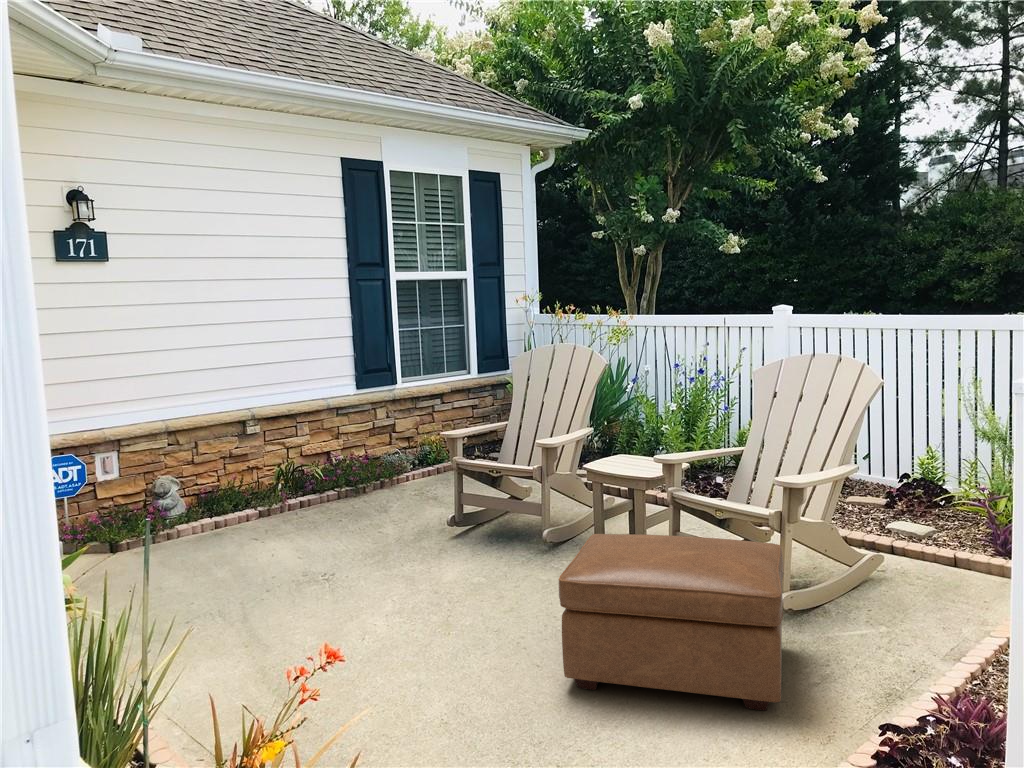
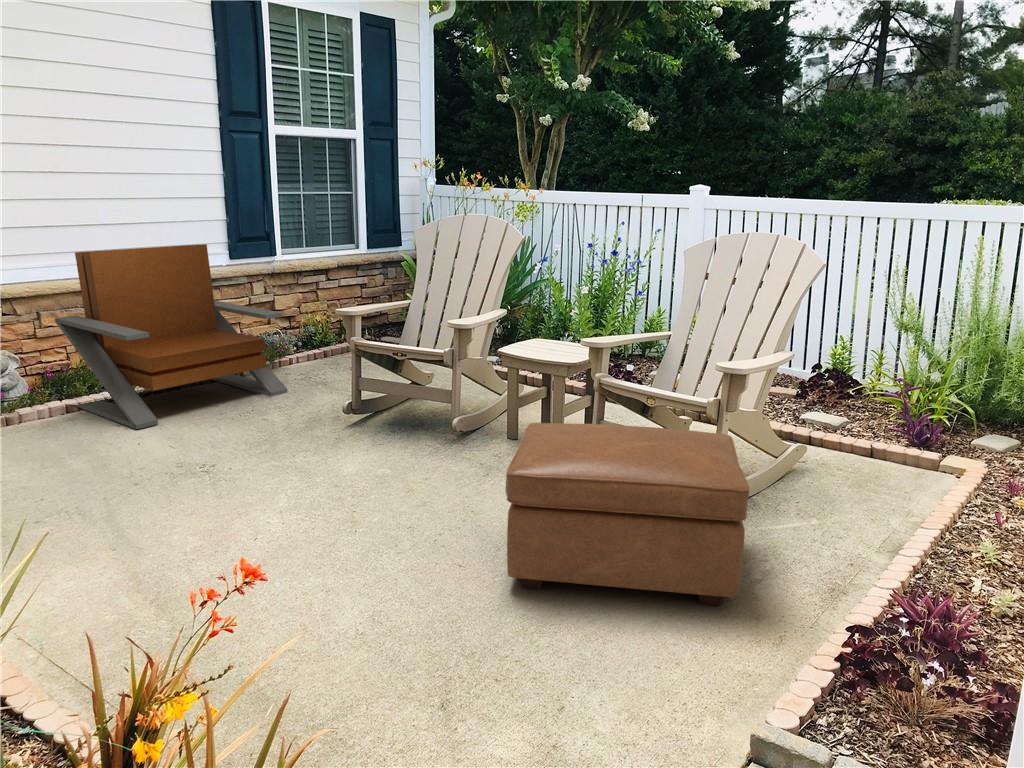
lounge chair: none [210,378,401,542] -> present [55,244,287,429]

